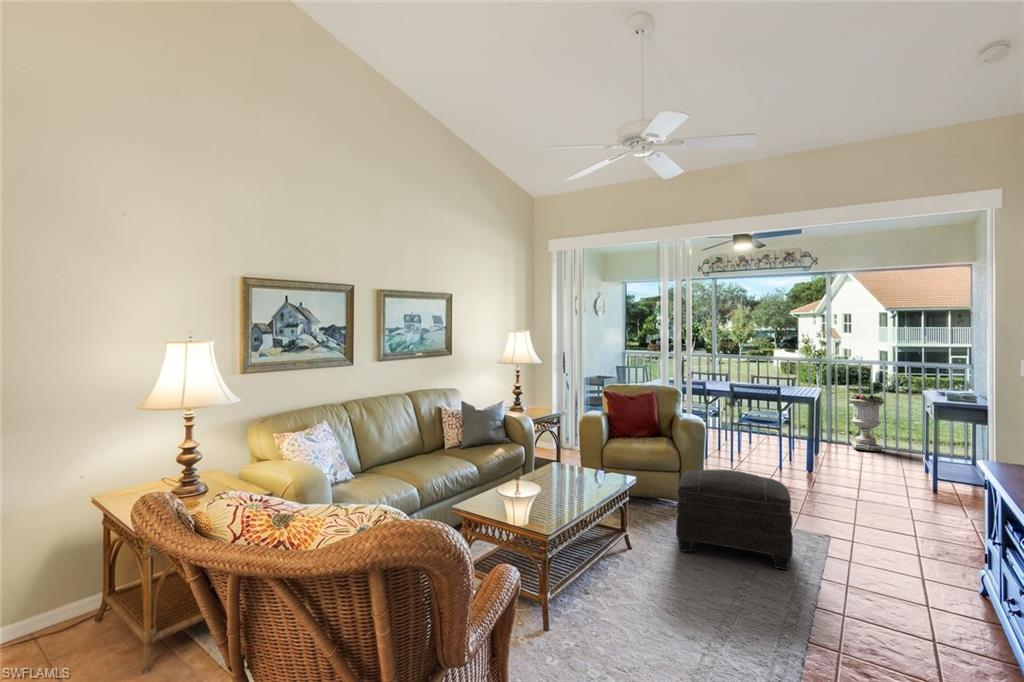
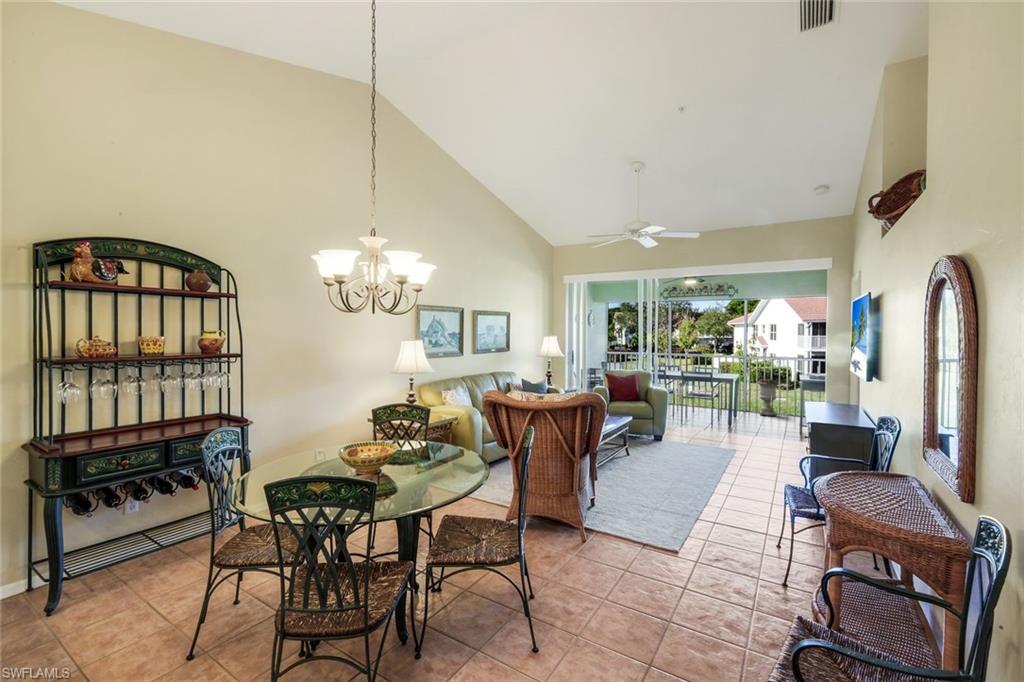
ottoman: present [676,469,793,570] -> none [653,415,713,462]

